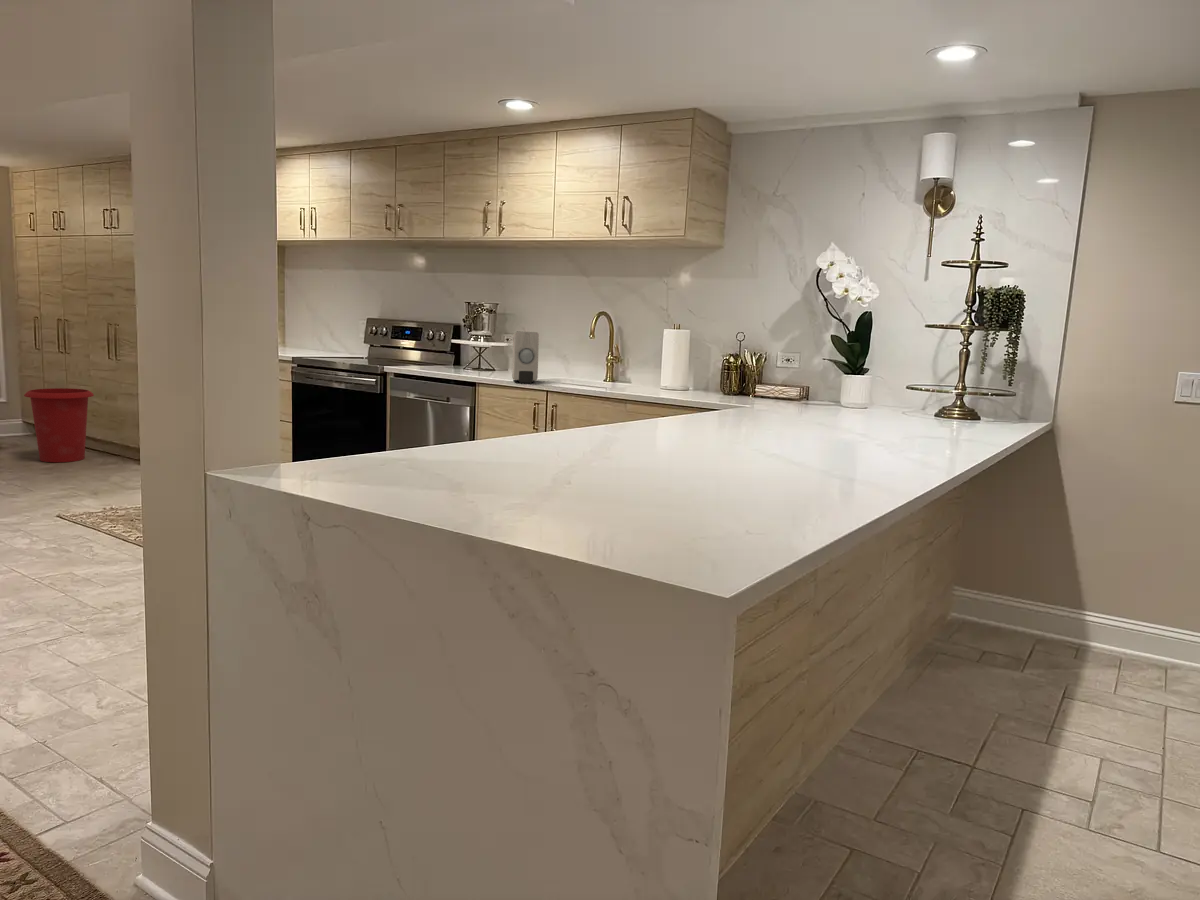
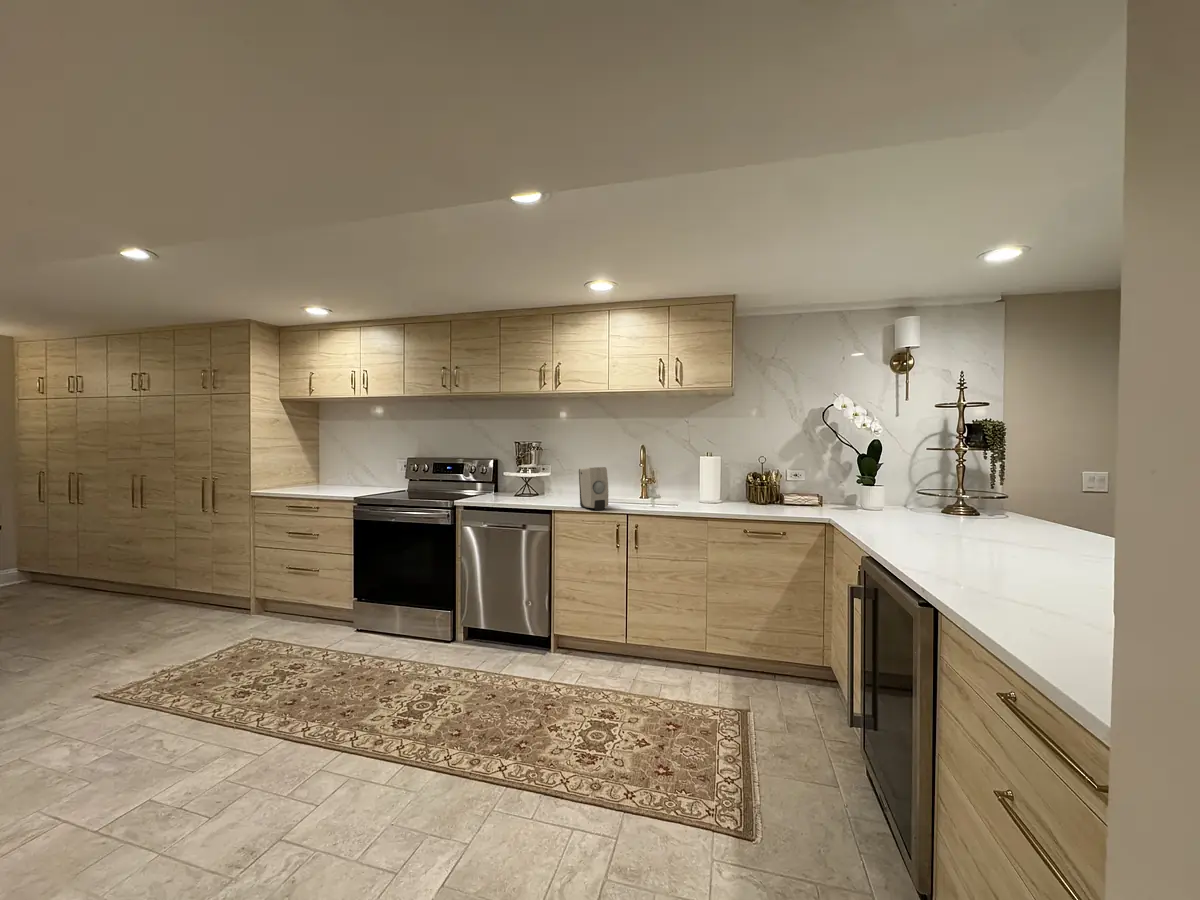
waste bin: present [24,388,94,462] -> none [35,537,118,614]

